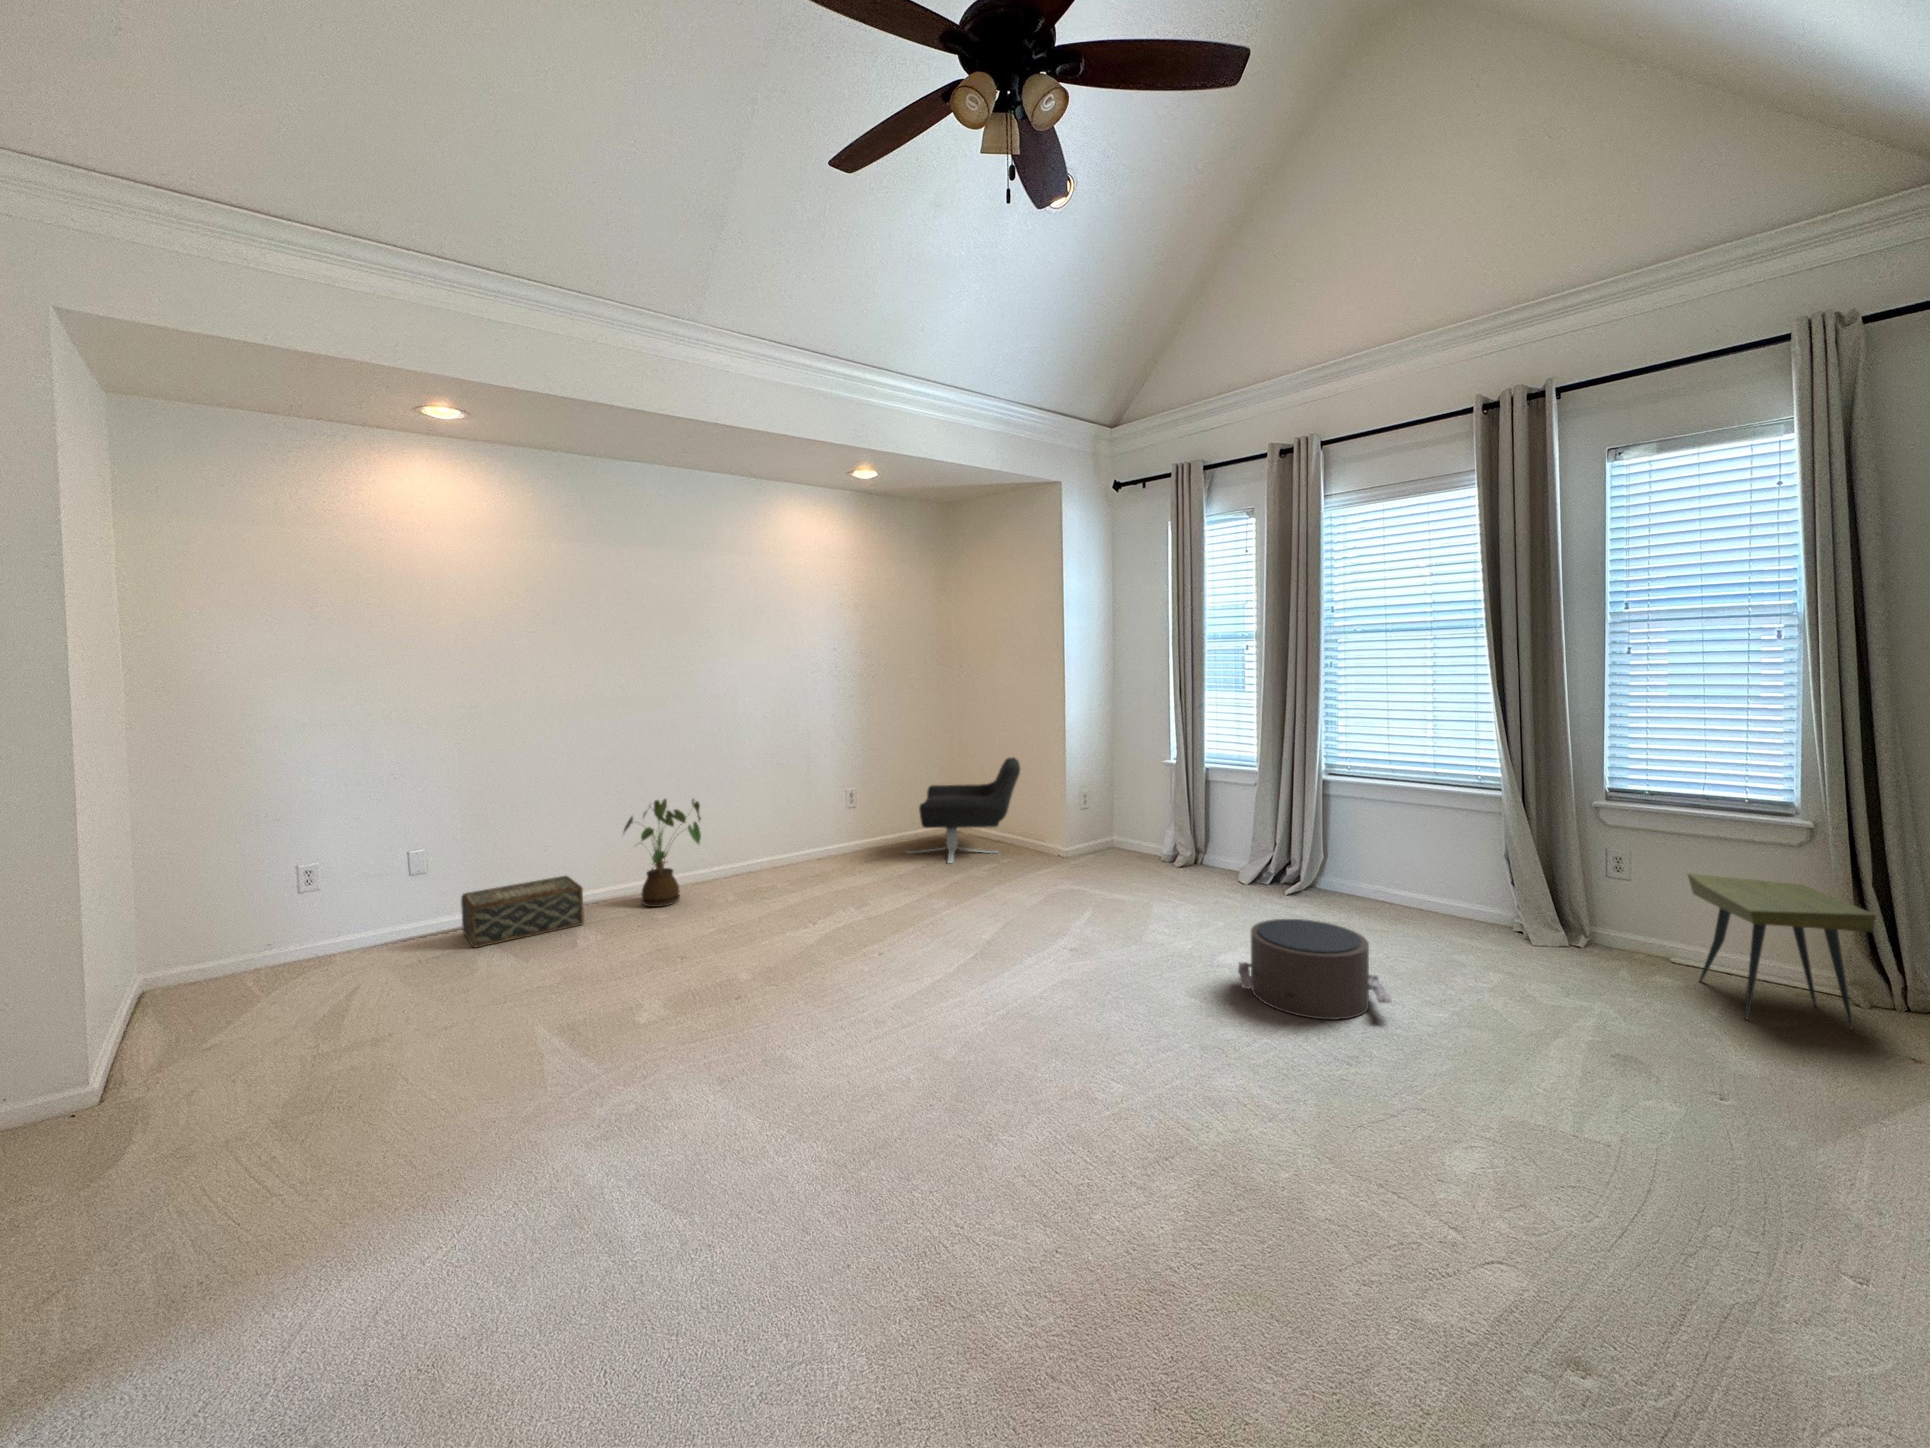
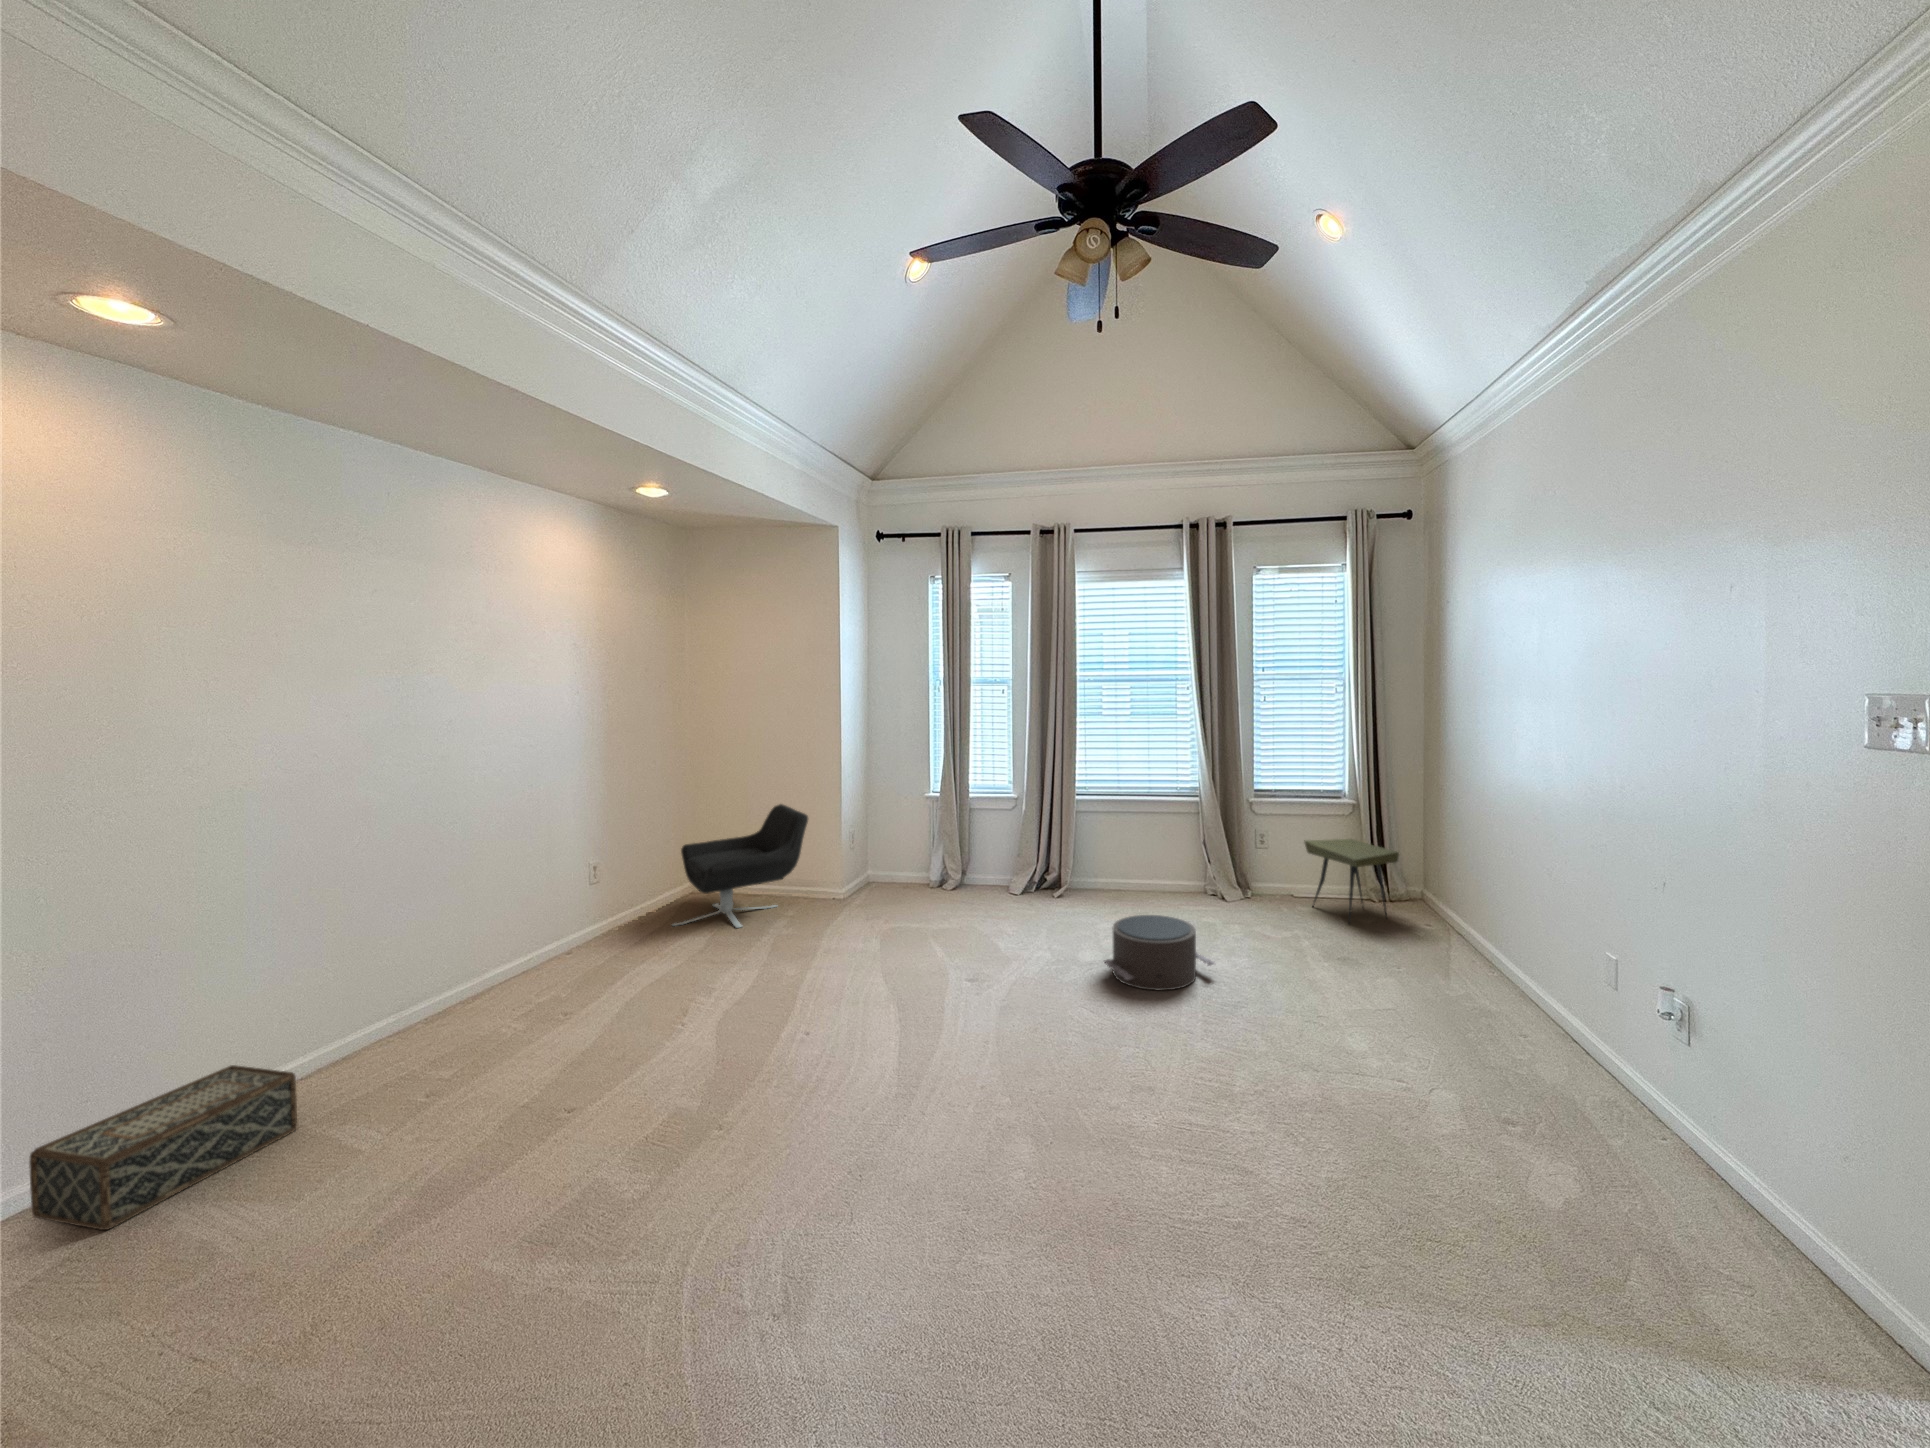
house plant: present [624,799,701,907] -> none [341,909,477,1074]

